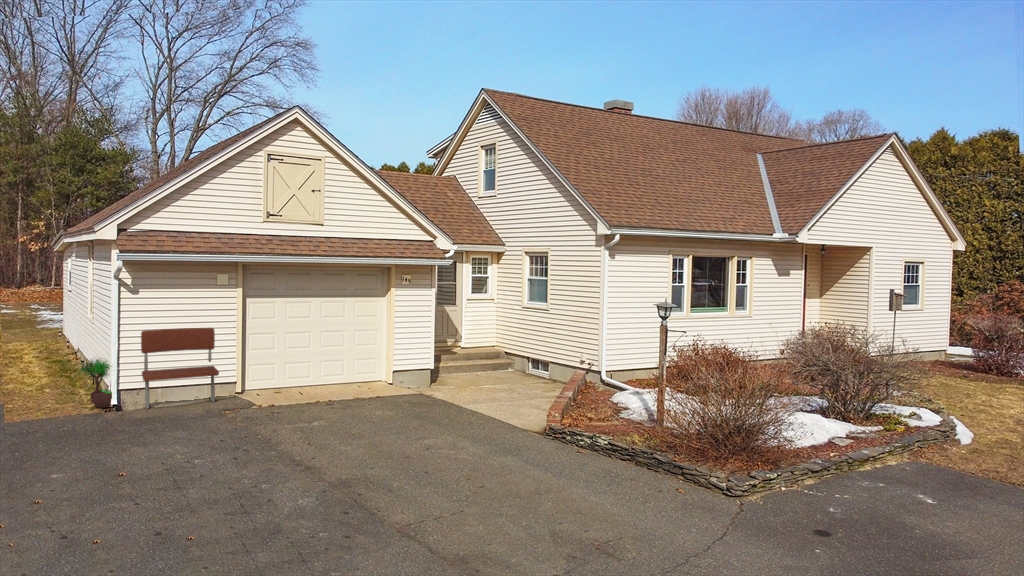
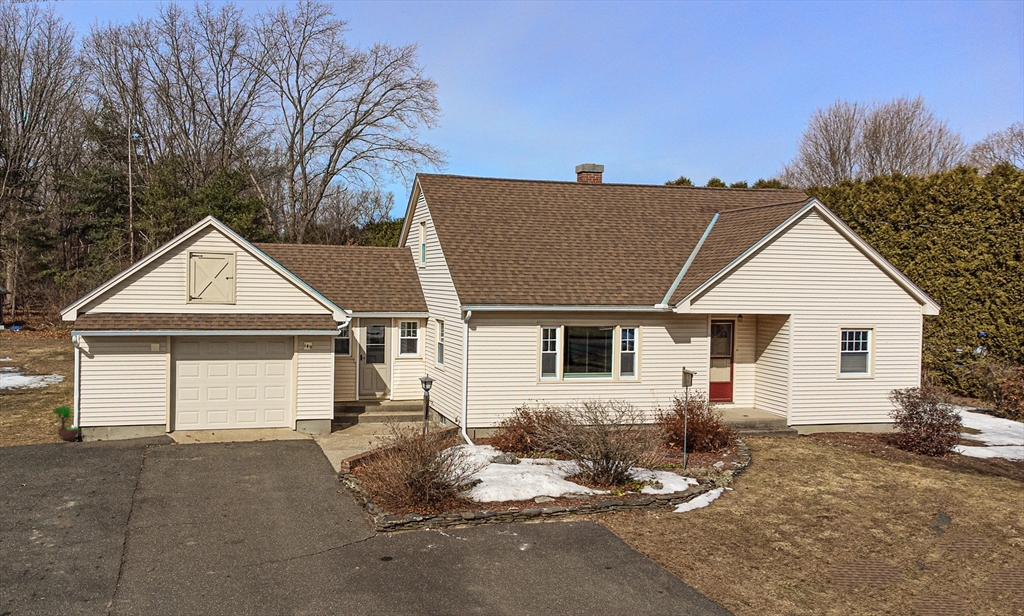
bench: present [141,328,219,409] -> none [89,384,147,443]

